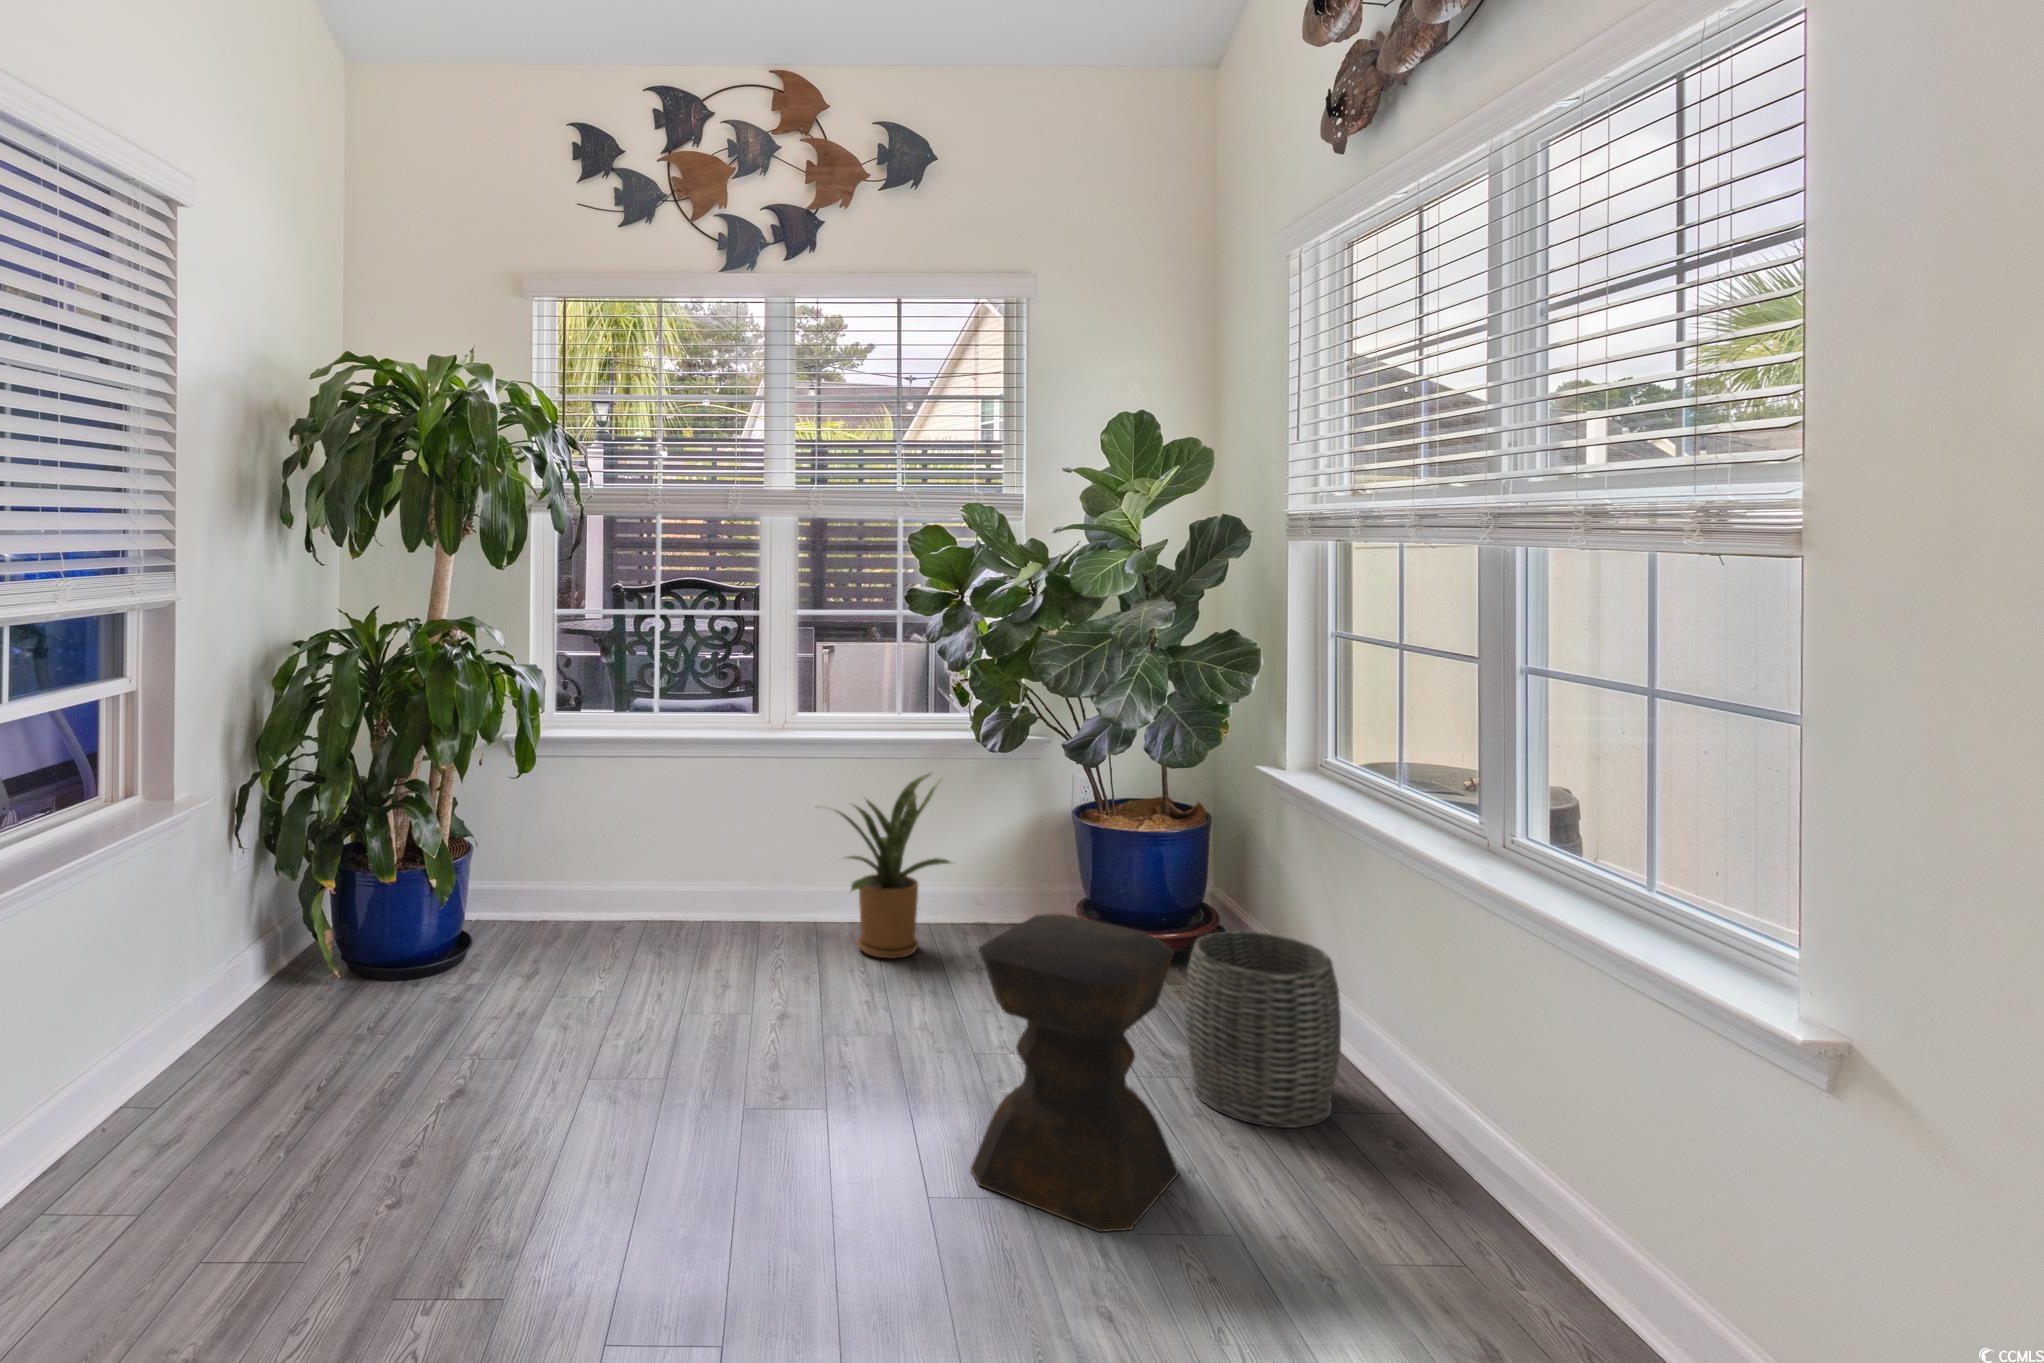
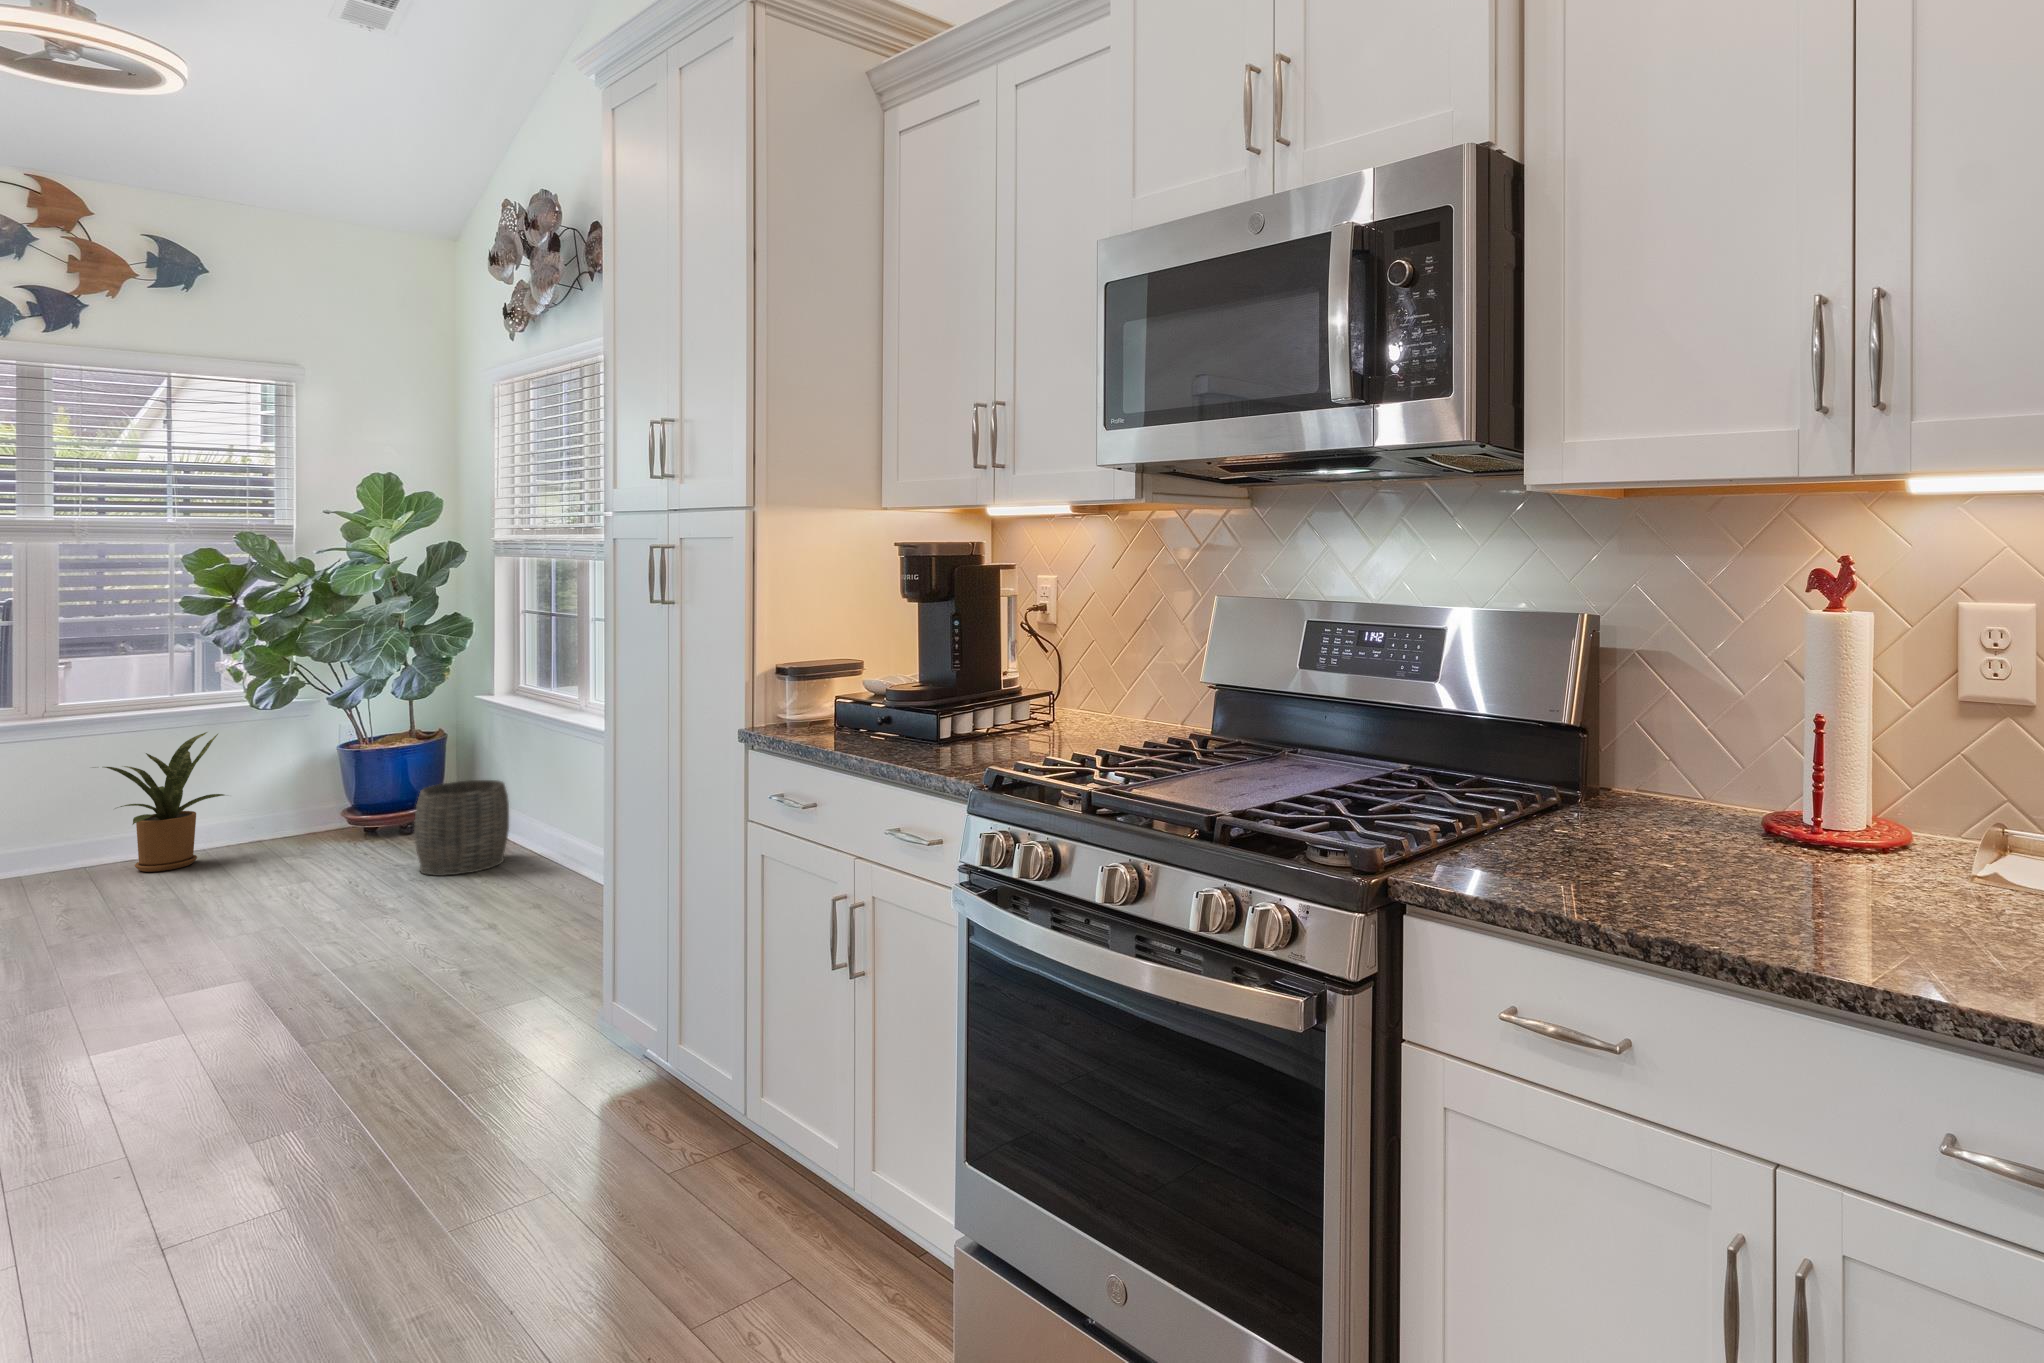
stool: present [971,914,1179,1232] -> none [265,776,406,929]

